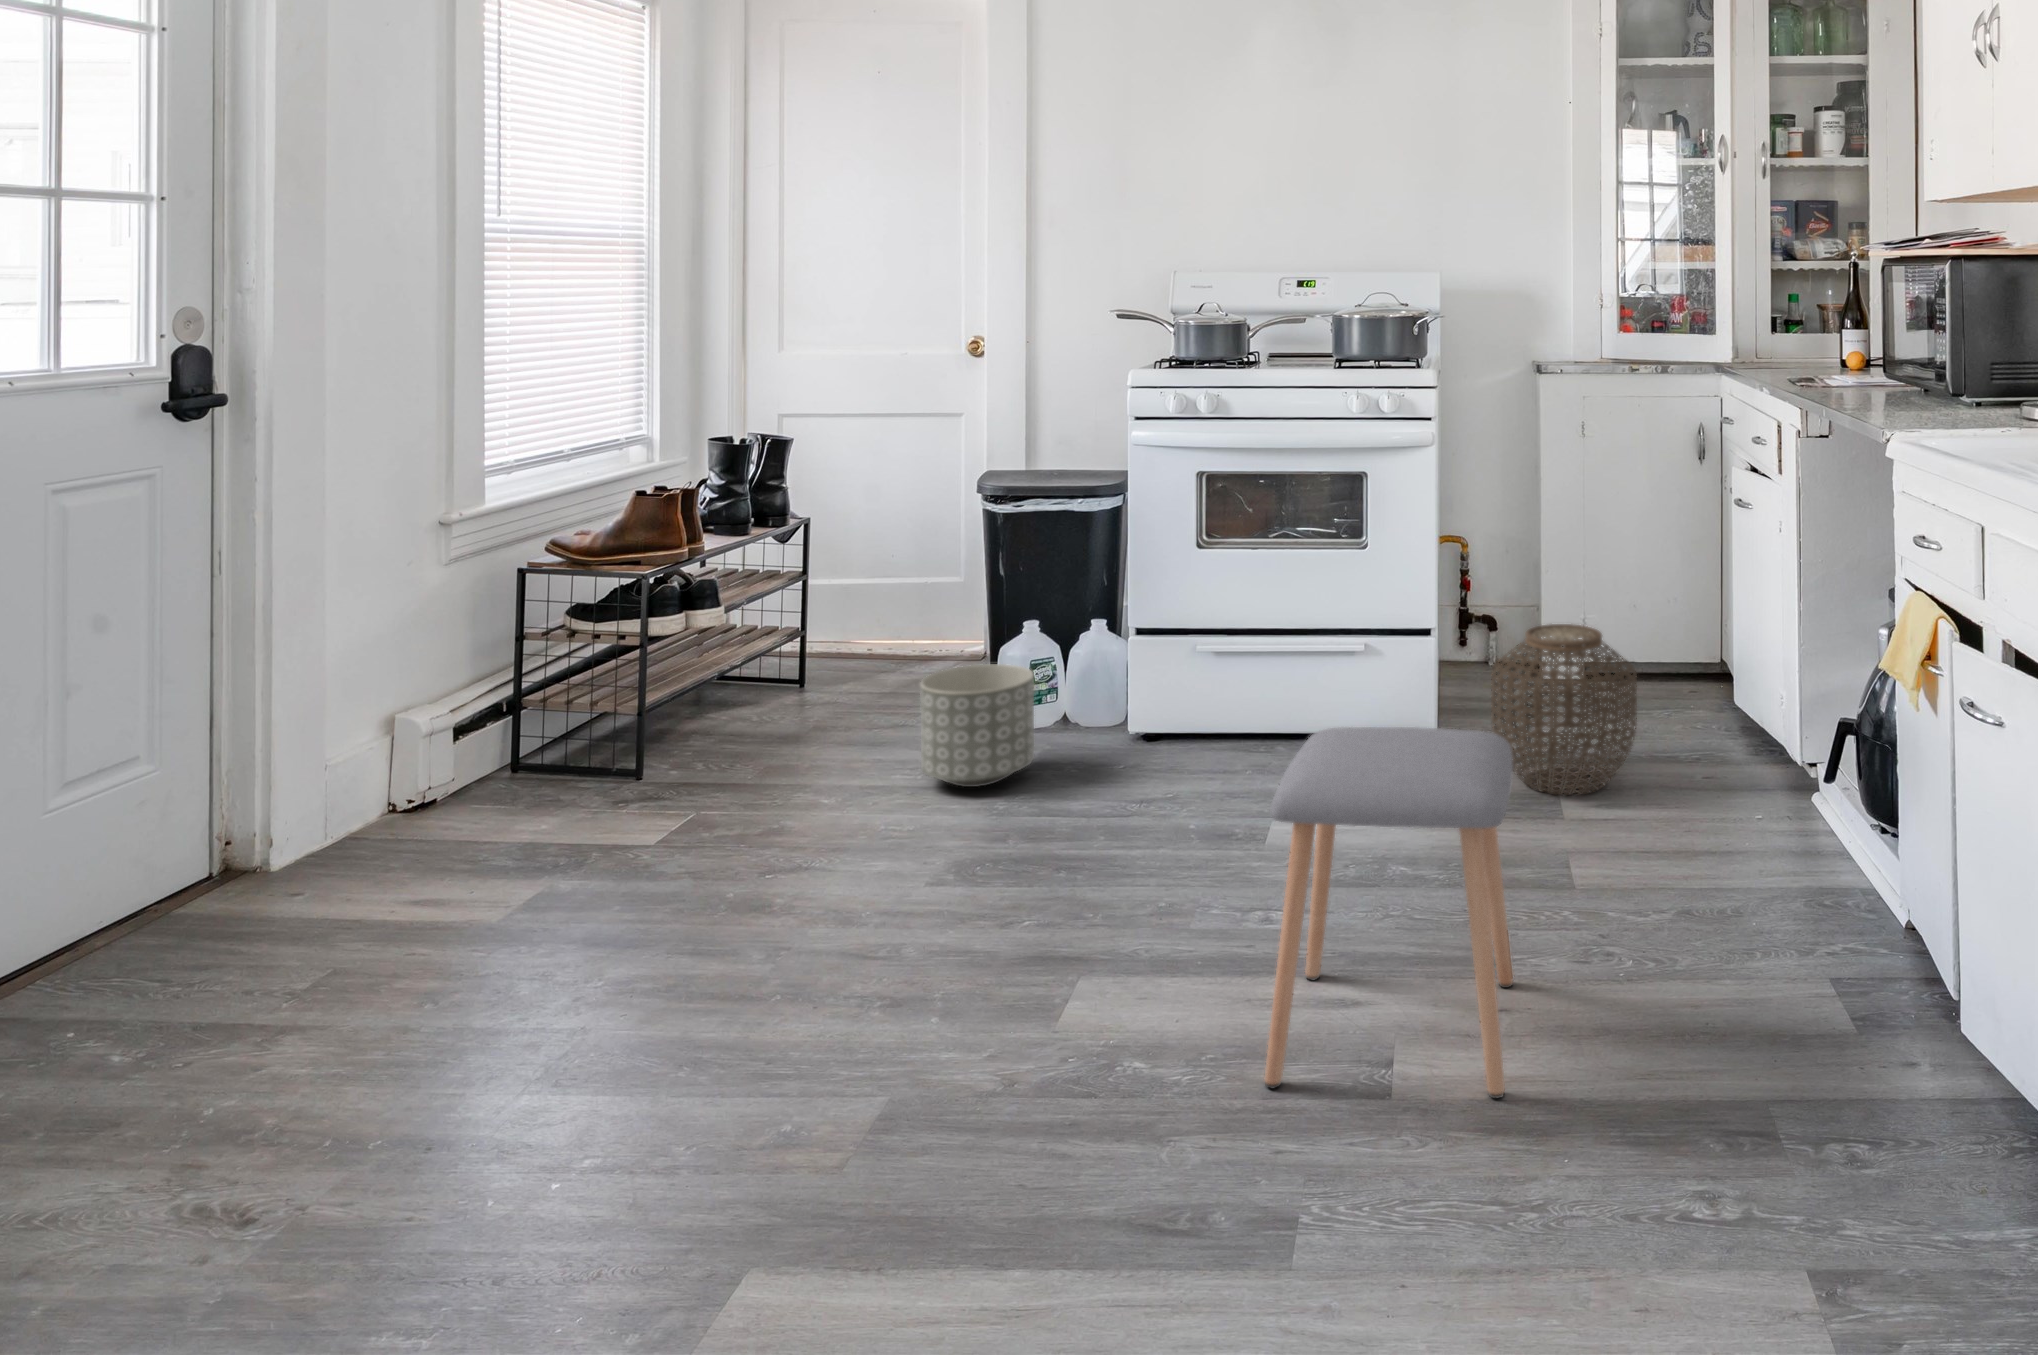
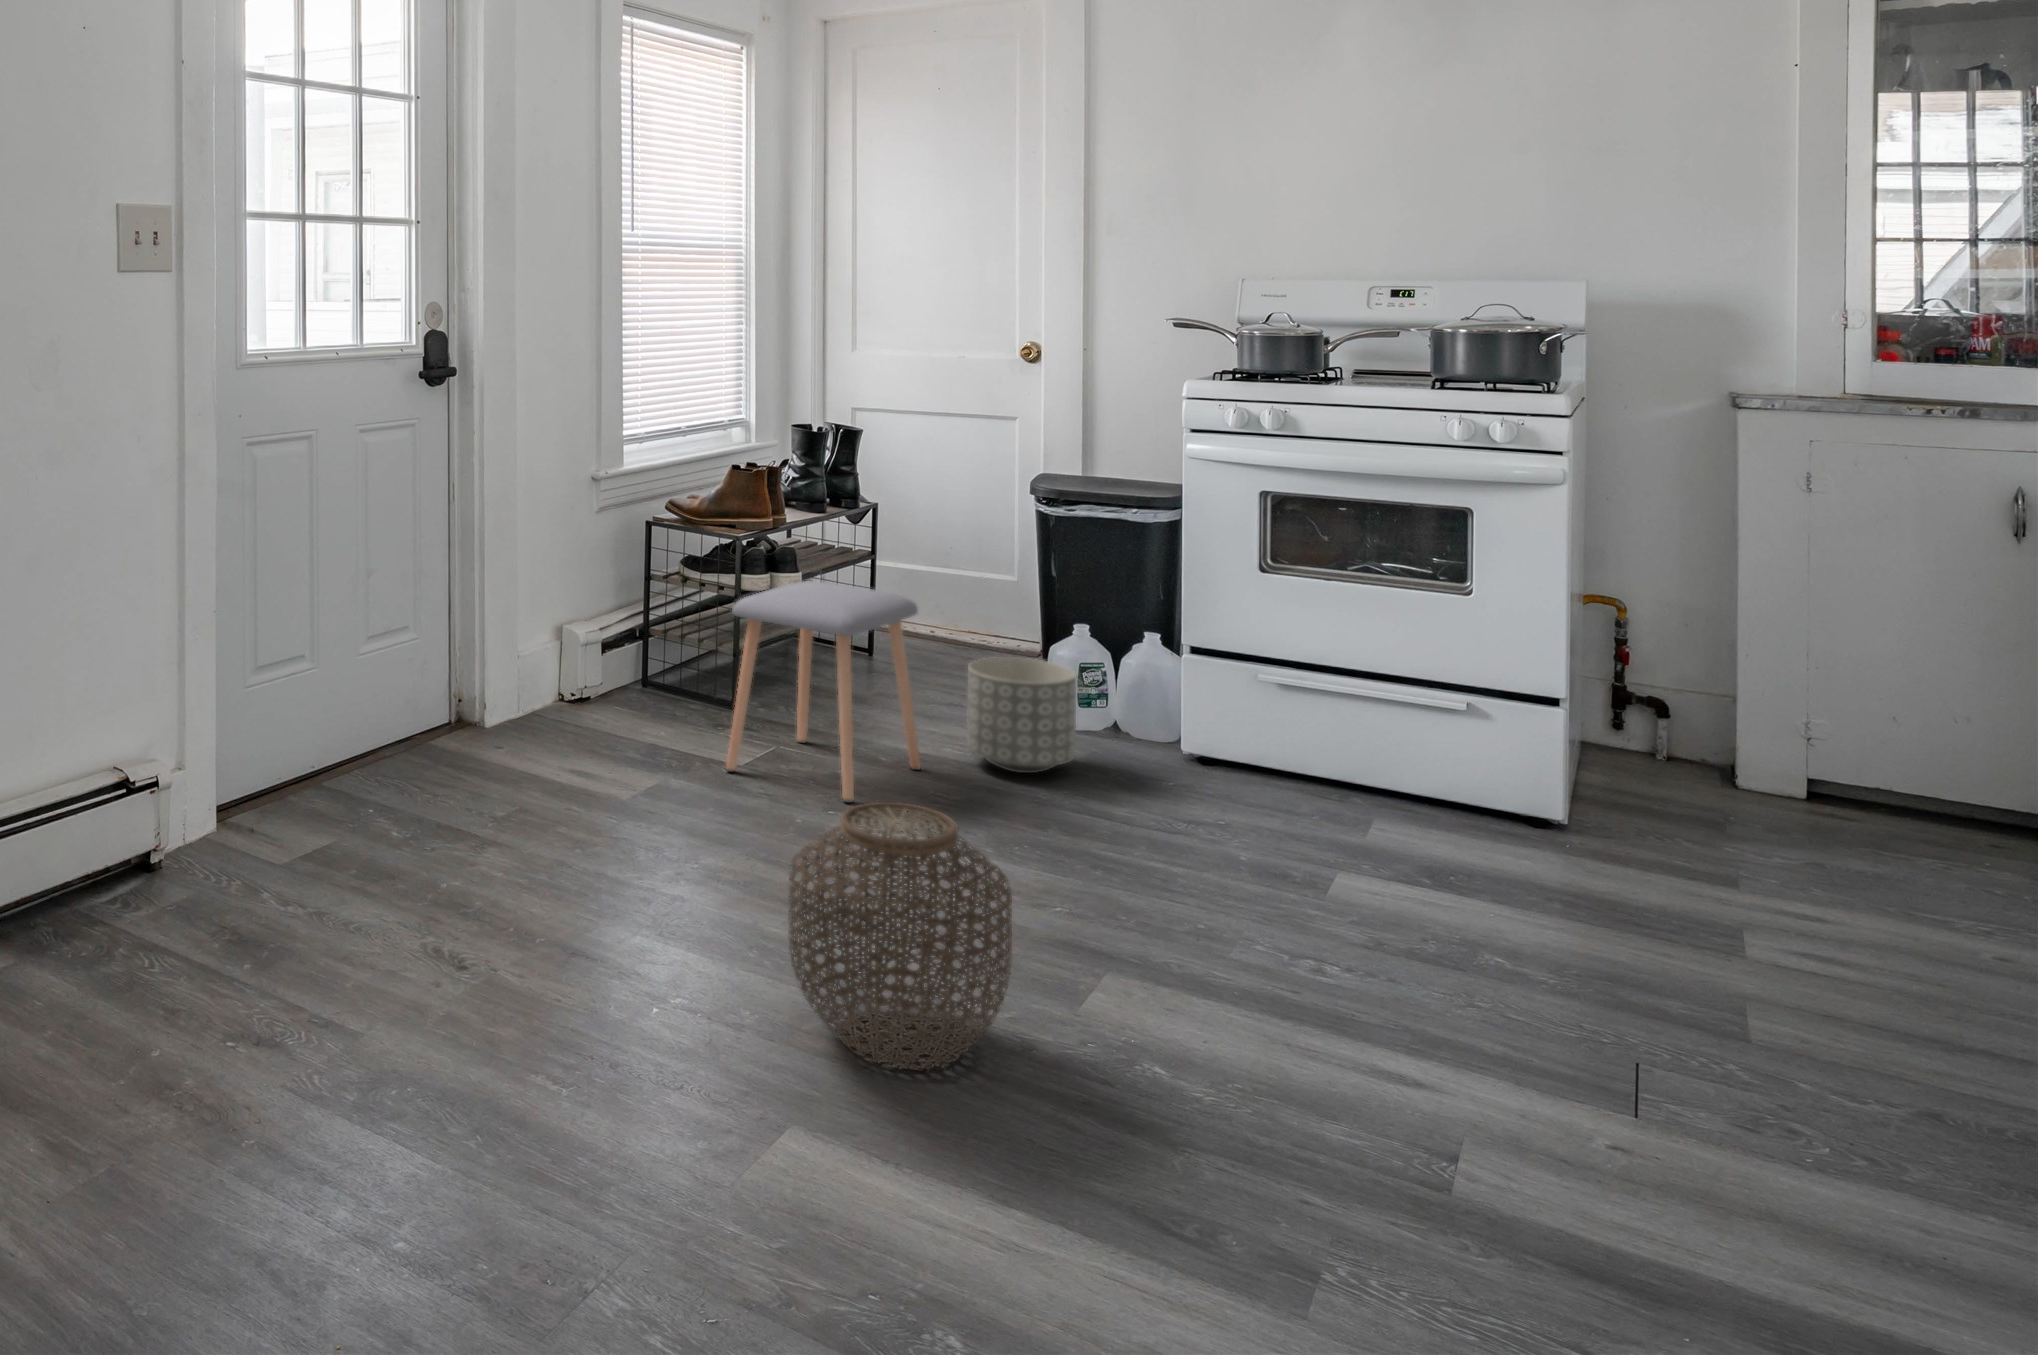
woven basket: present [1491,624,1637,795] -> present [789,802,1012,1069]
stool: present [1265,727,1513,1098] -> present [726,581,921,803]

